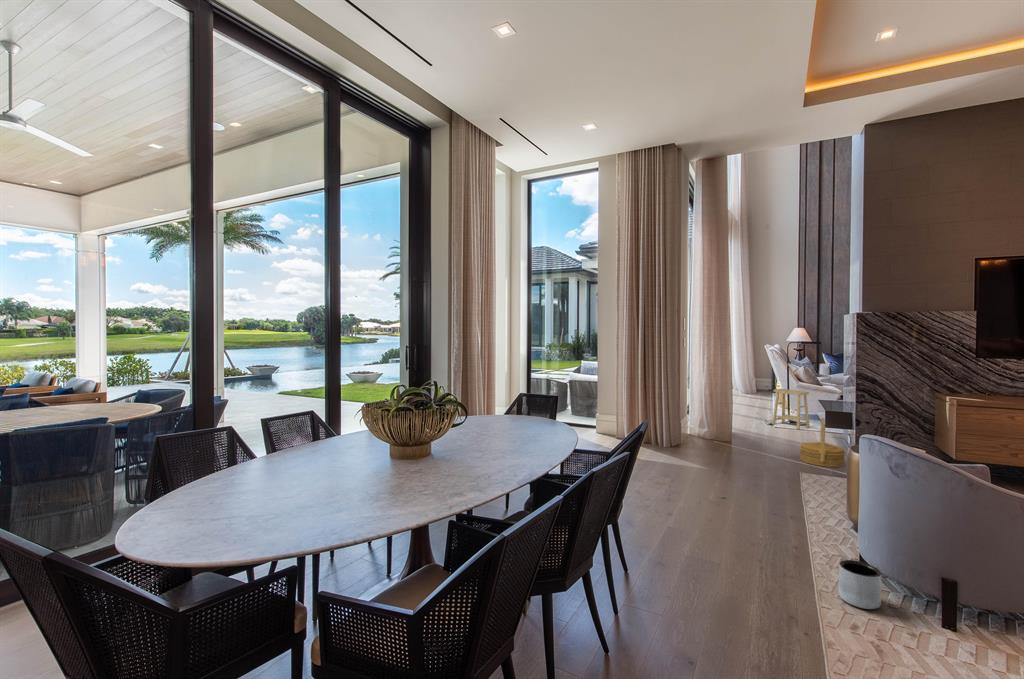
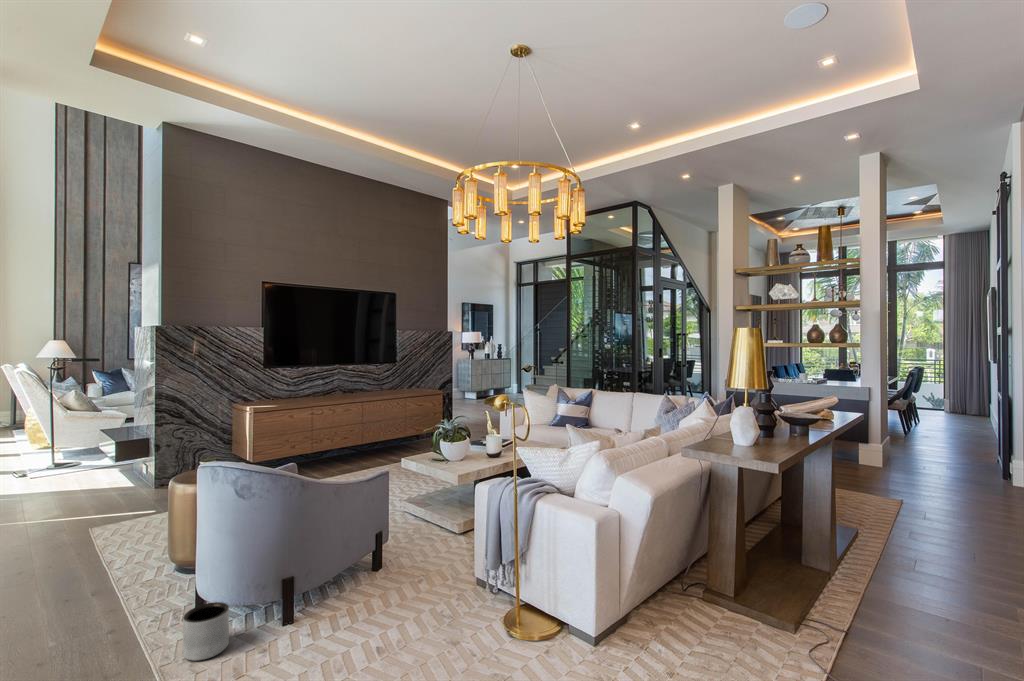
footstool: present [772,389,810,429] -> none [34,423,90,475]
woven basket: present [800,418,845,467] -> none [87,451,146,512]

